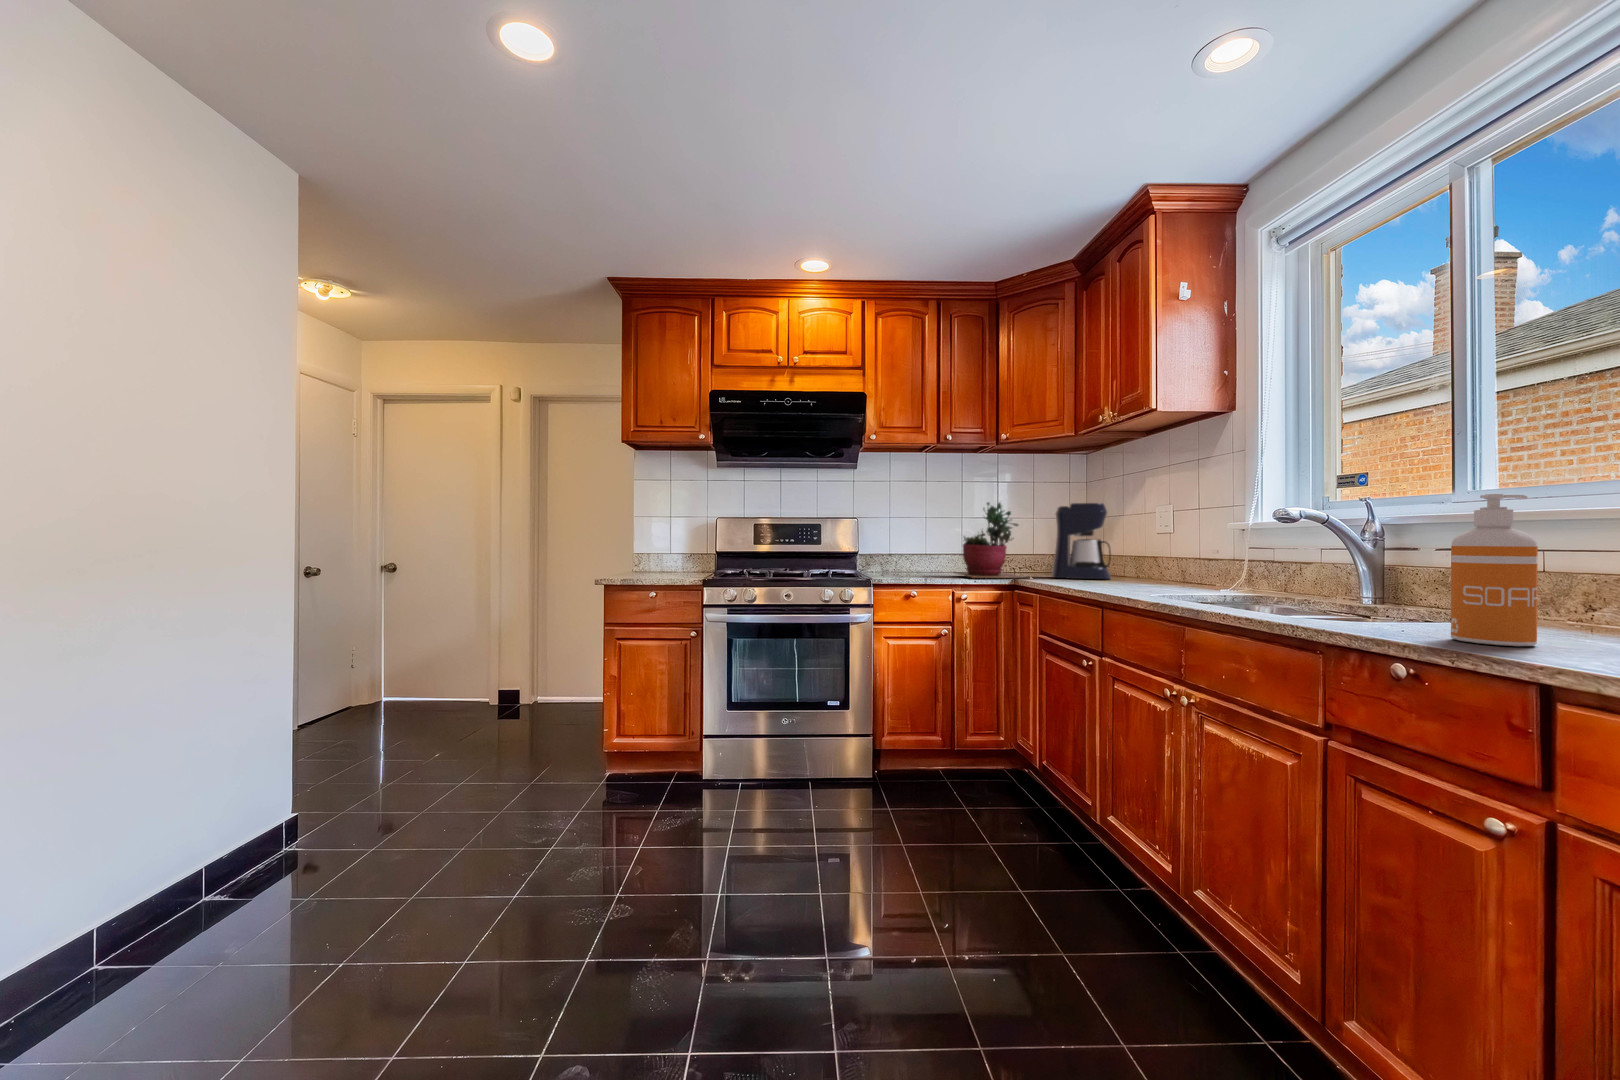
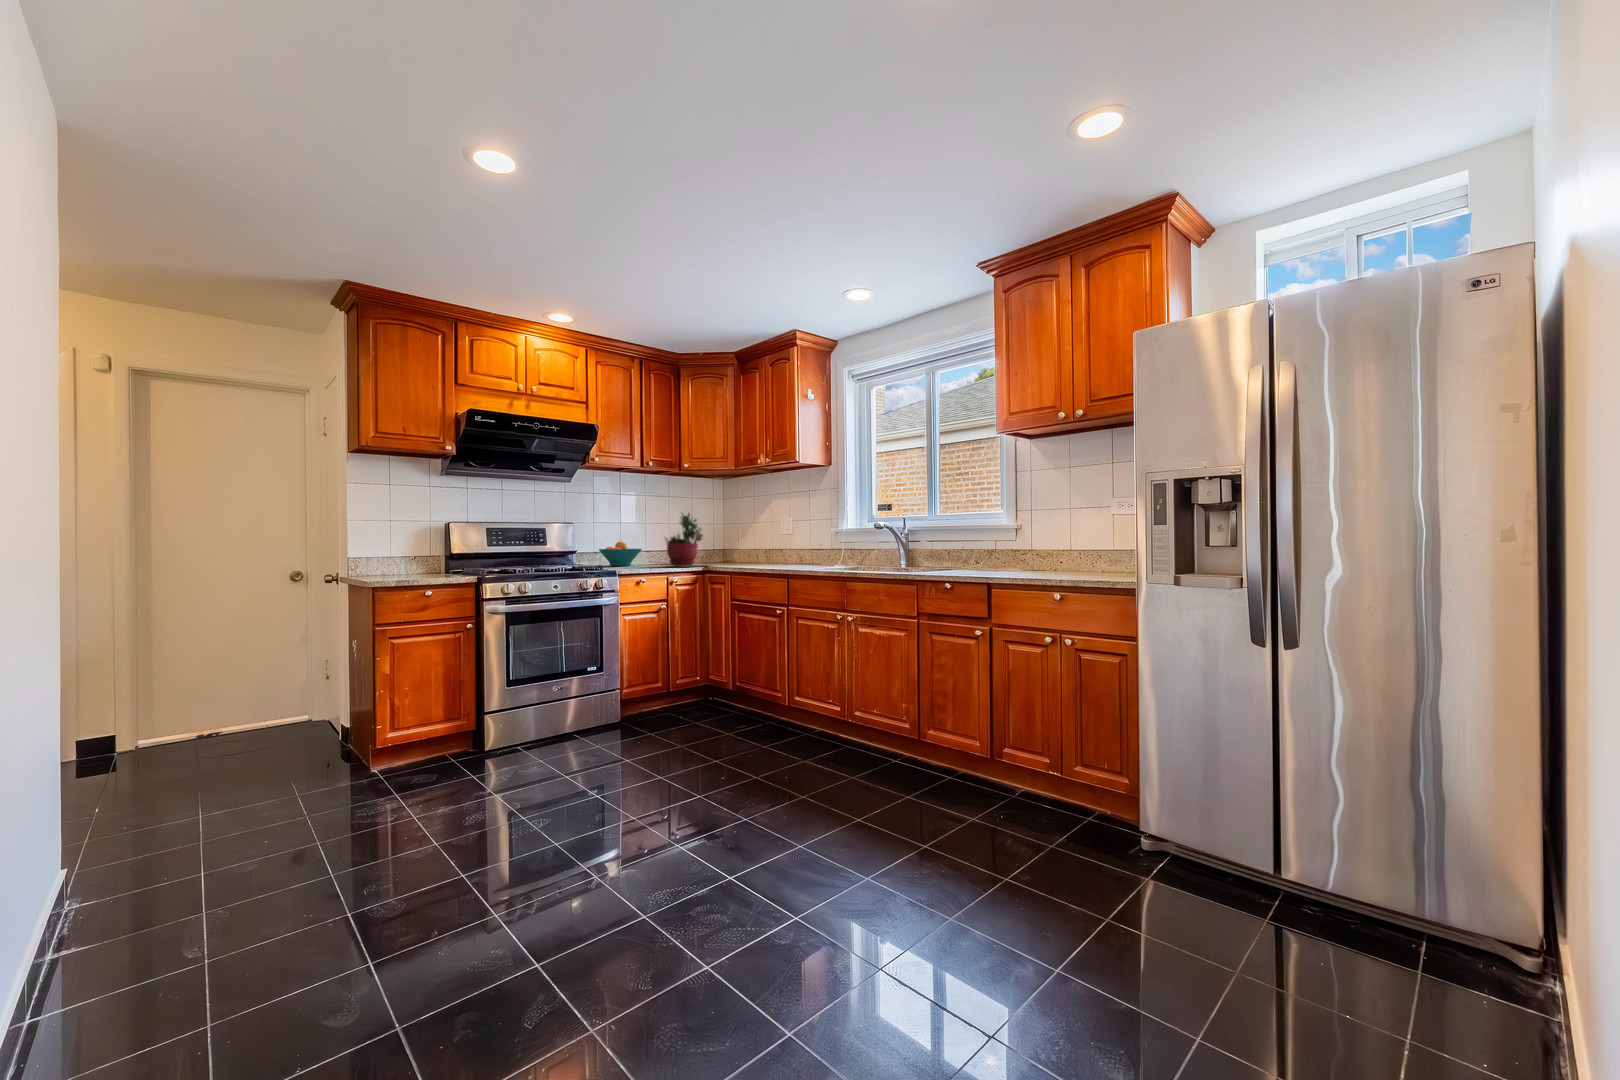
soap dispenser: present [1451,494,1538,646] -> none [951,520,972,573]
coffee maker: present [1052,503,1111,579] -> none [721,514,759,565]
fruit bowl: none [898,541,952,572] -> present [599,541,642,566]

